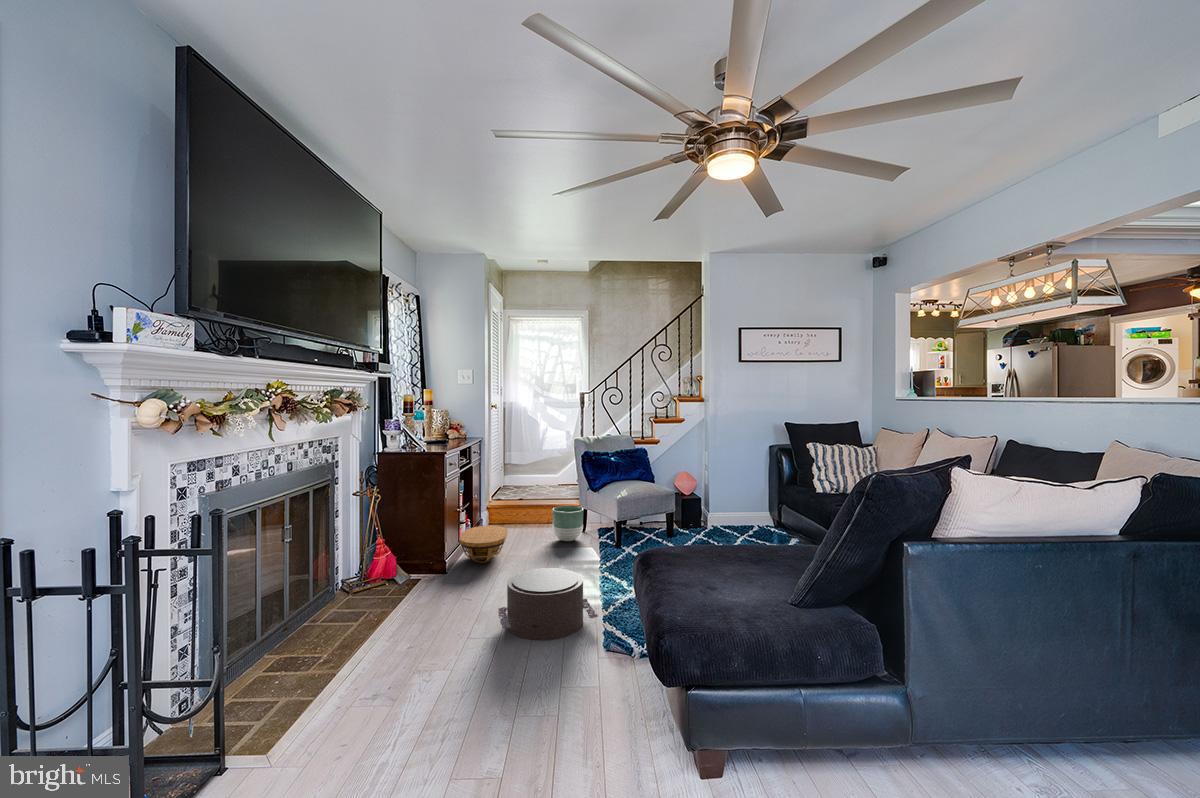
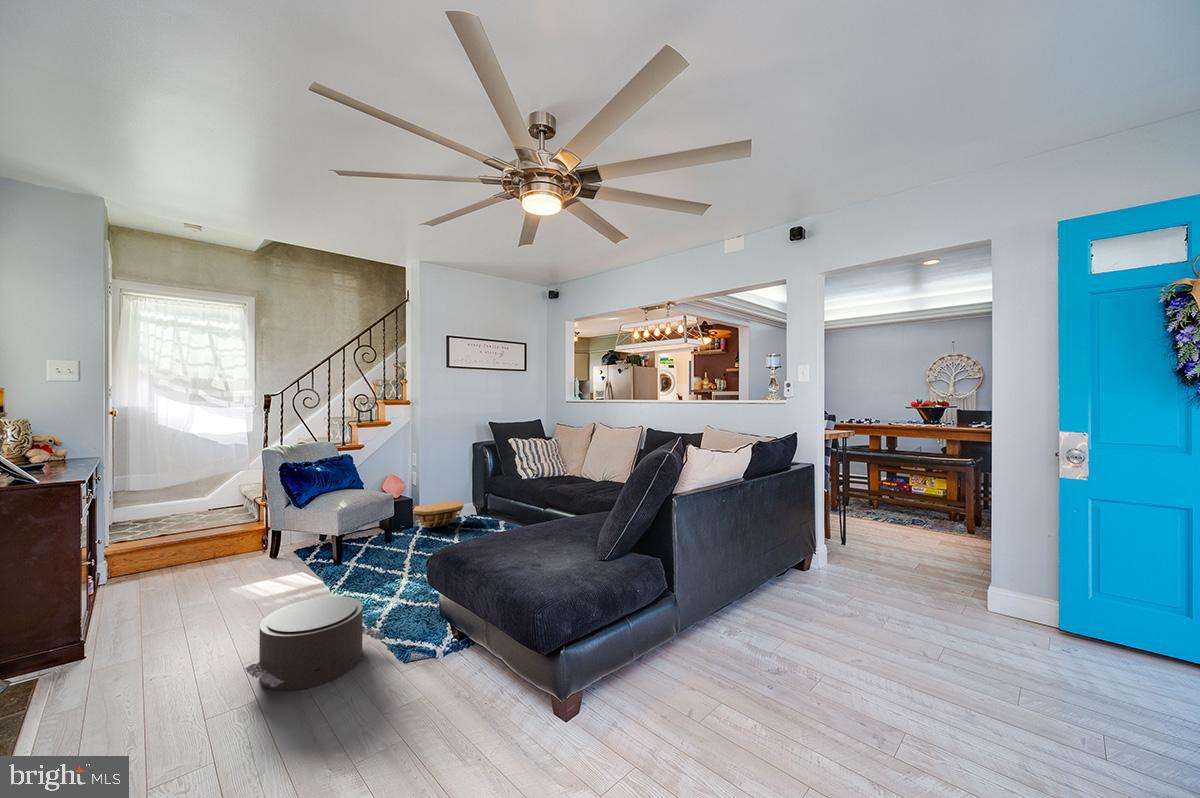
planter: present [552,506,583,541] -> none [239,528,284,573]
basket: present [459,526,508,563] -> present [414,501,464,528]

